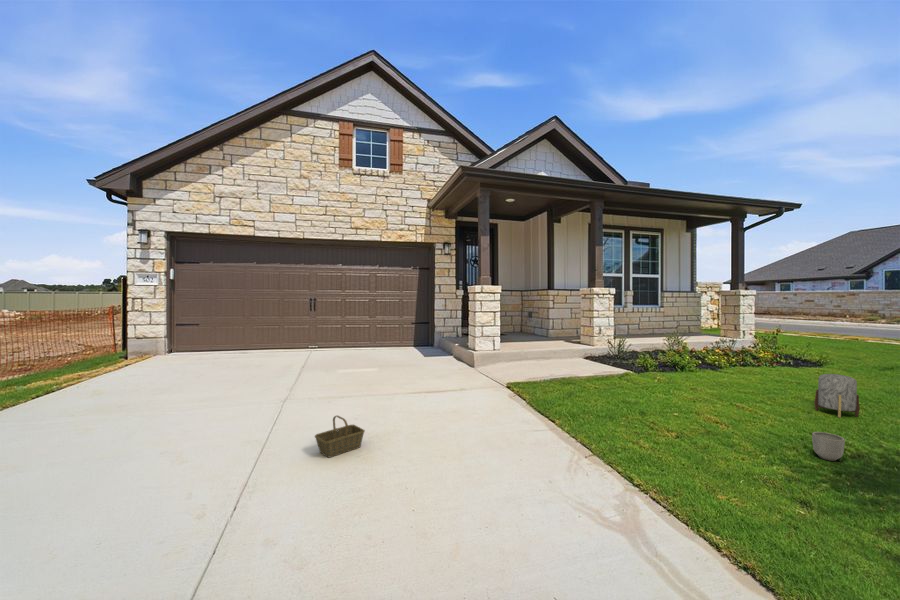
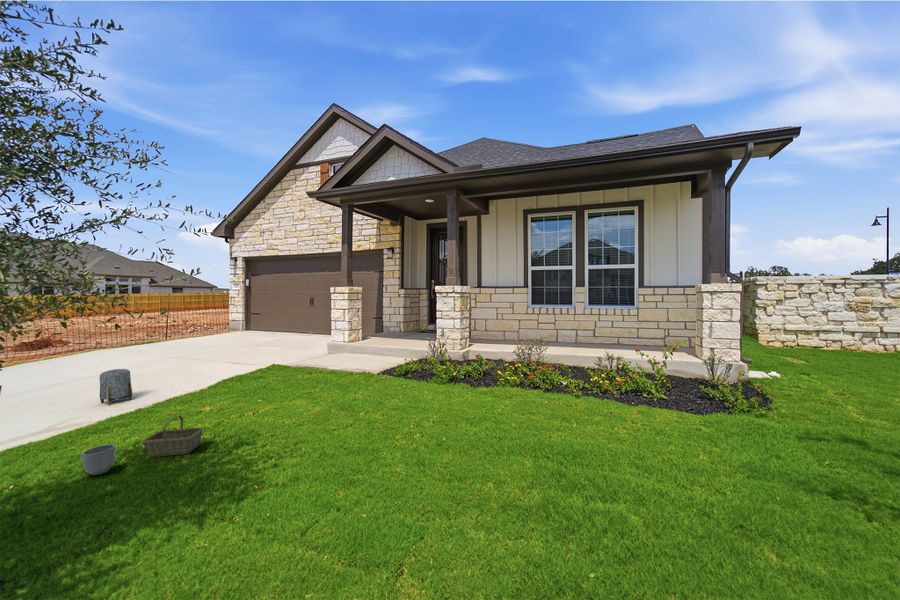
stool: present [814,374,860,418] -> present [99,369,133,405]
basket: present [315,416,365,458] -> present [142,416,204,457]

